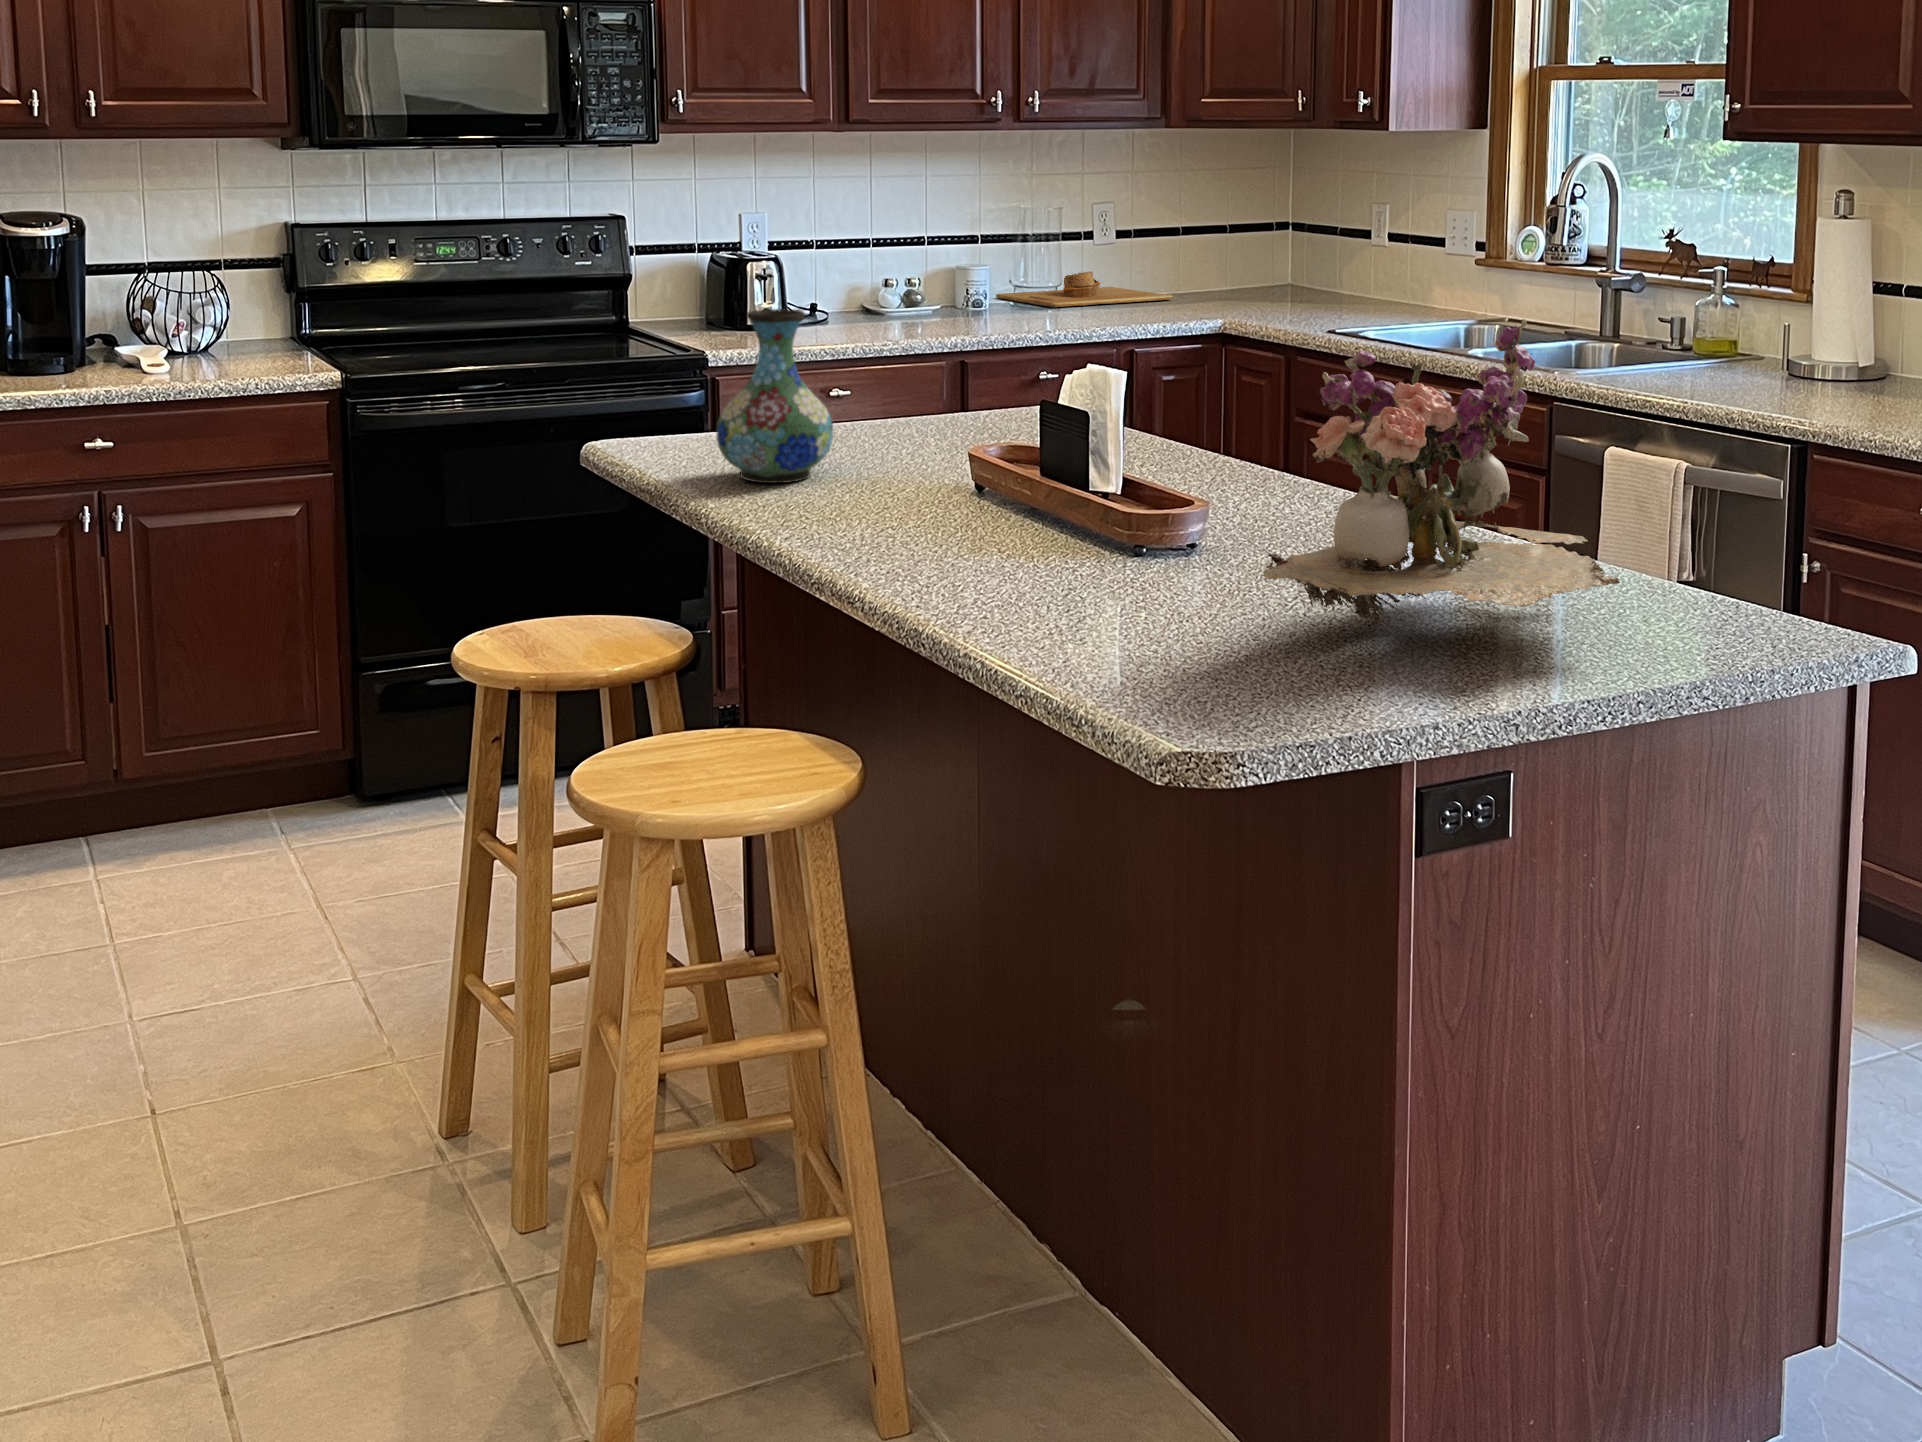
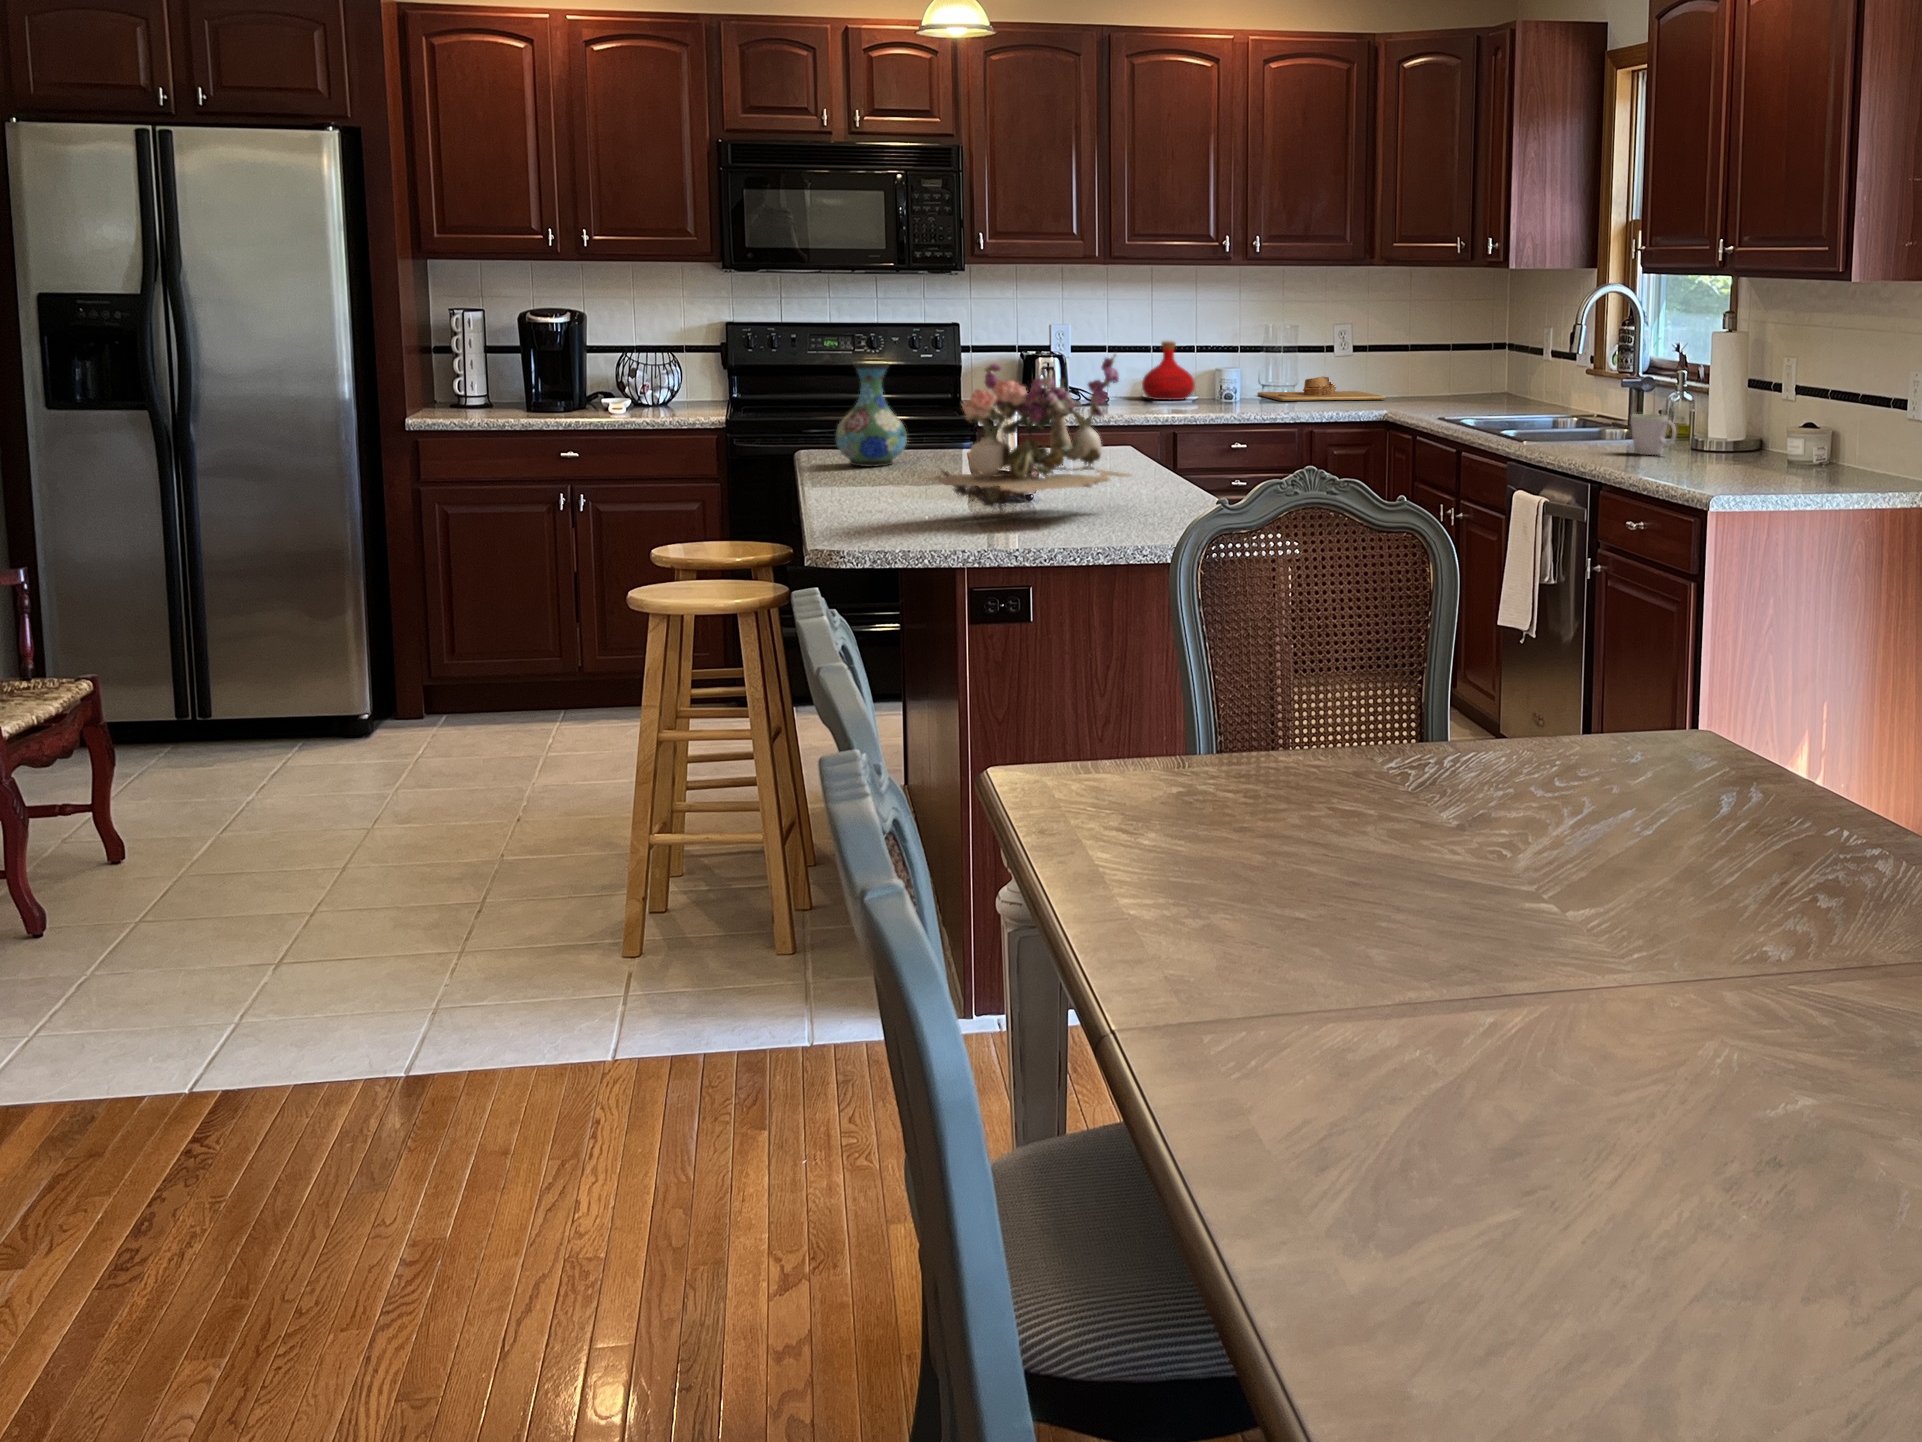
bottle: none [866,232,938,312] -> present [1142,341,1195,400]
mug: none [1751,334,1823,391] -> present [1631,414,1676,455]

